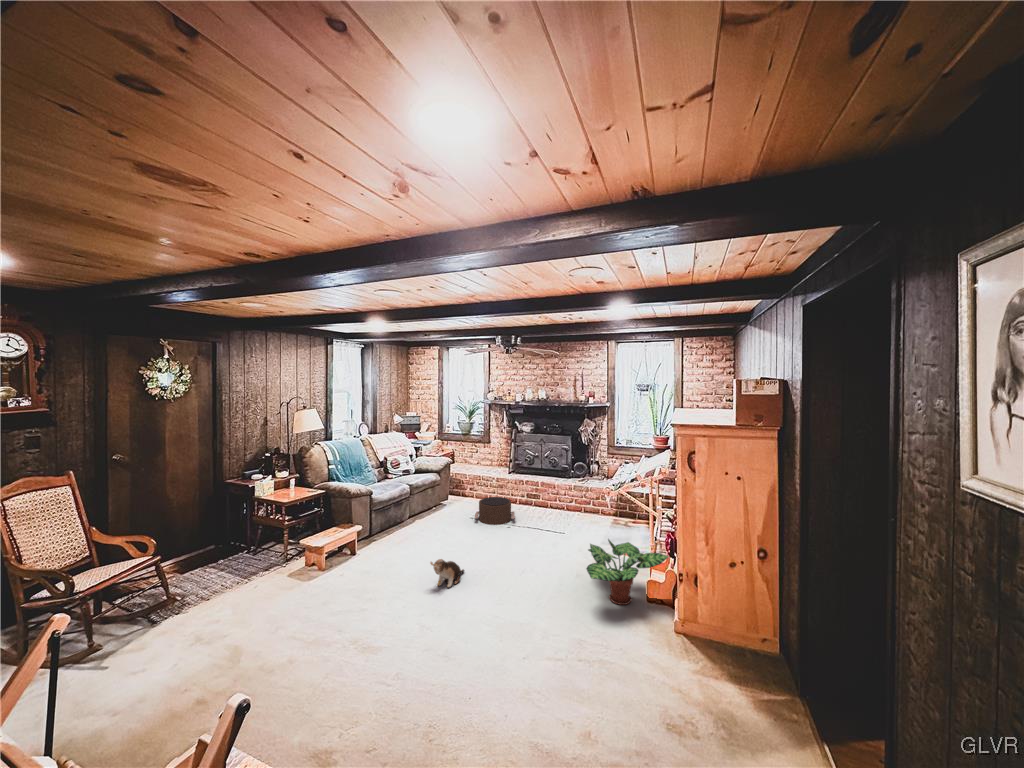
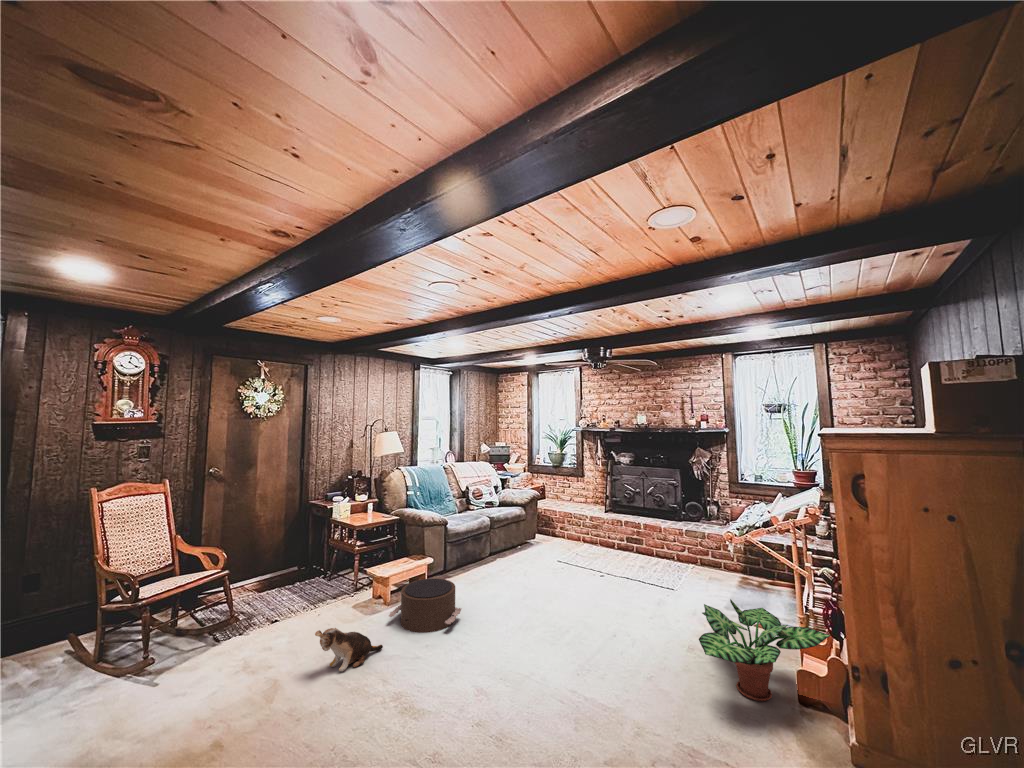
pouf: present [475,497,515,525] -> present [389,578,461,633]
plush toy: present [430,559,464,587] -> present [315,628,383,671]

